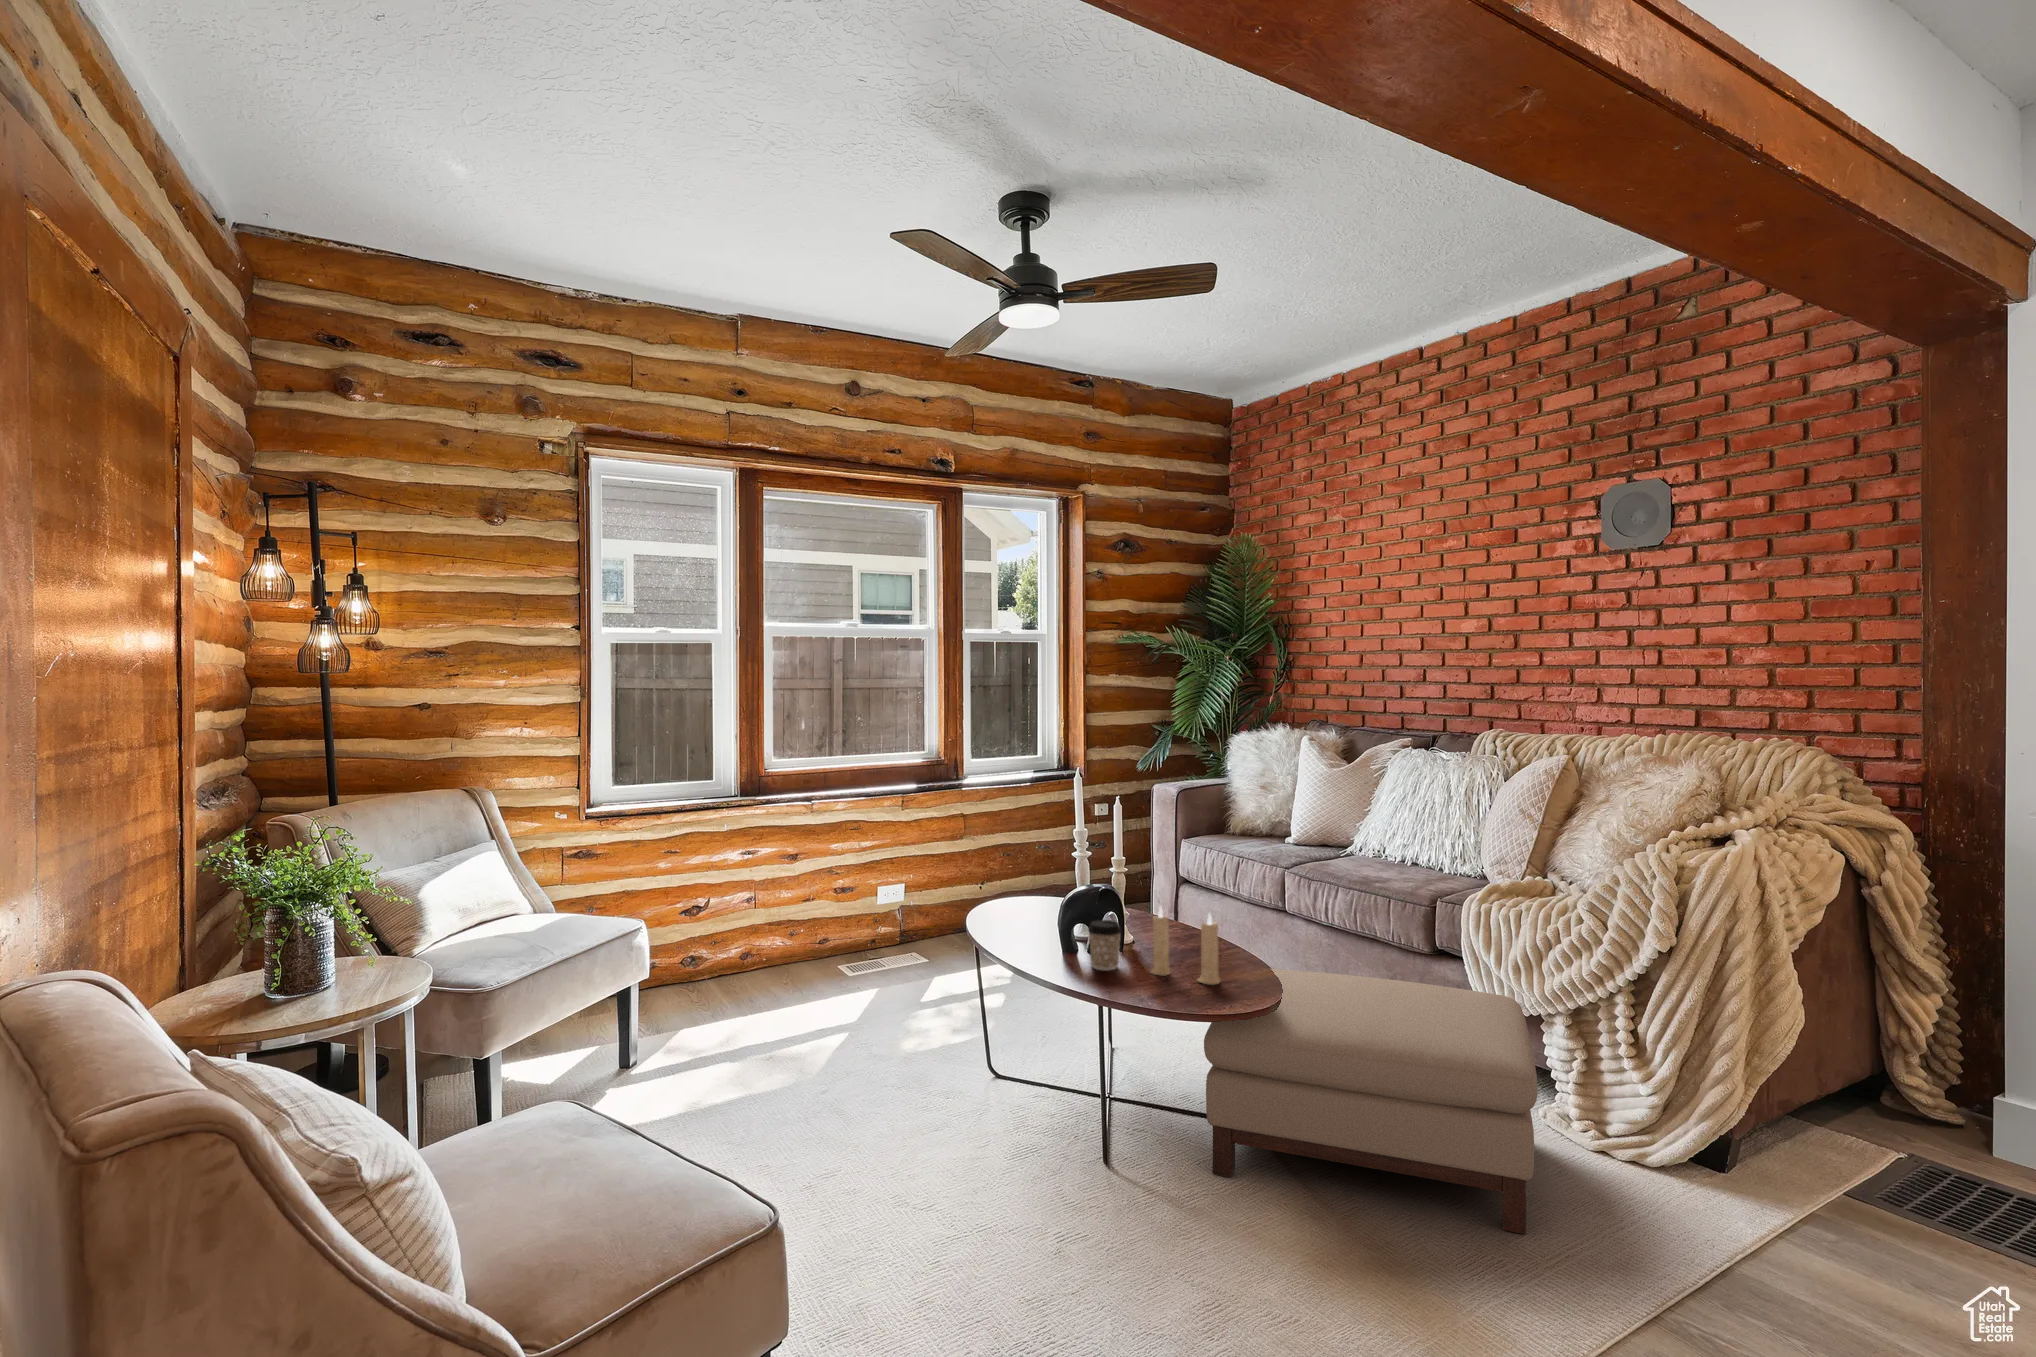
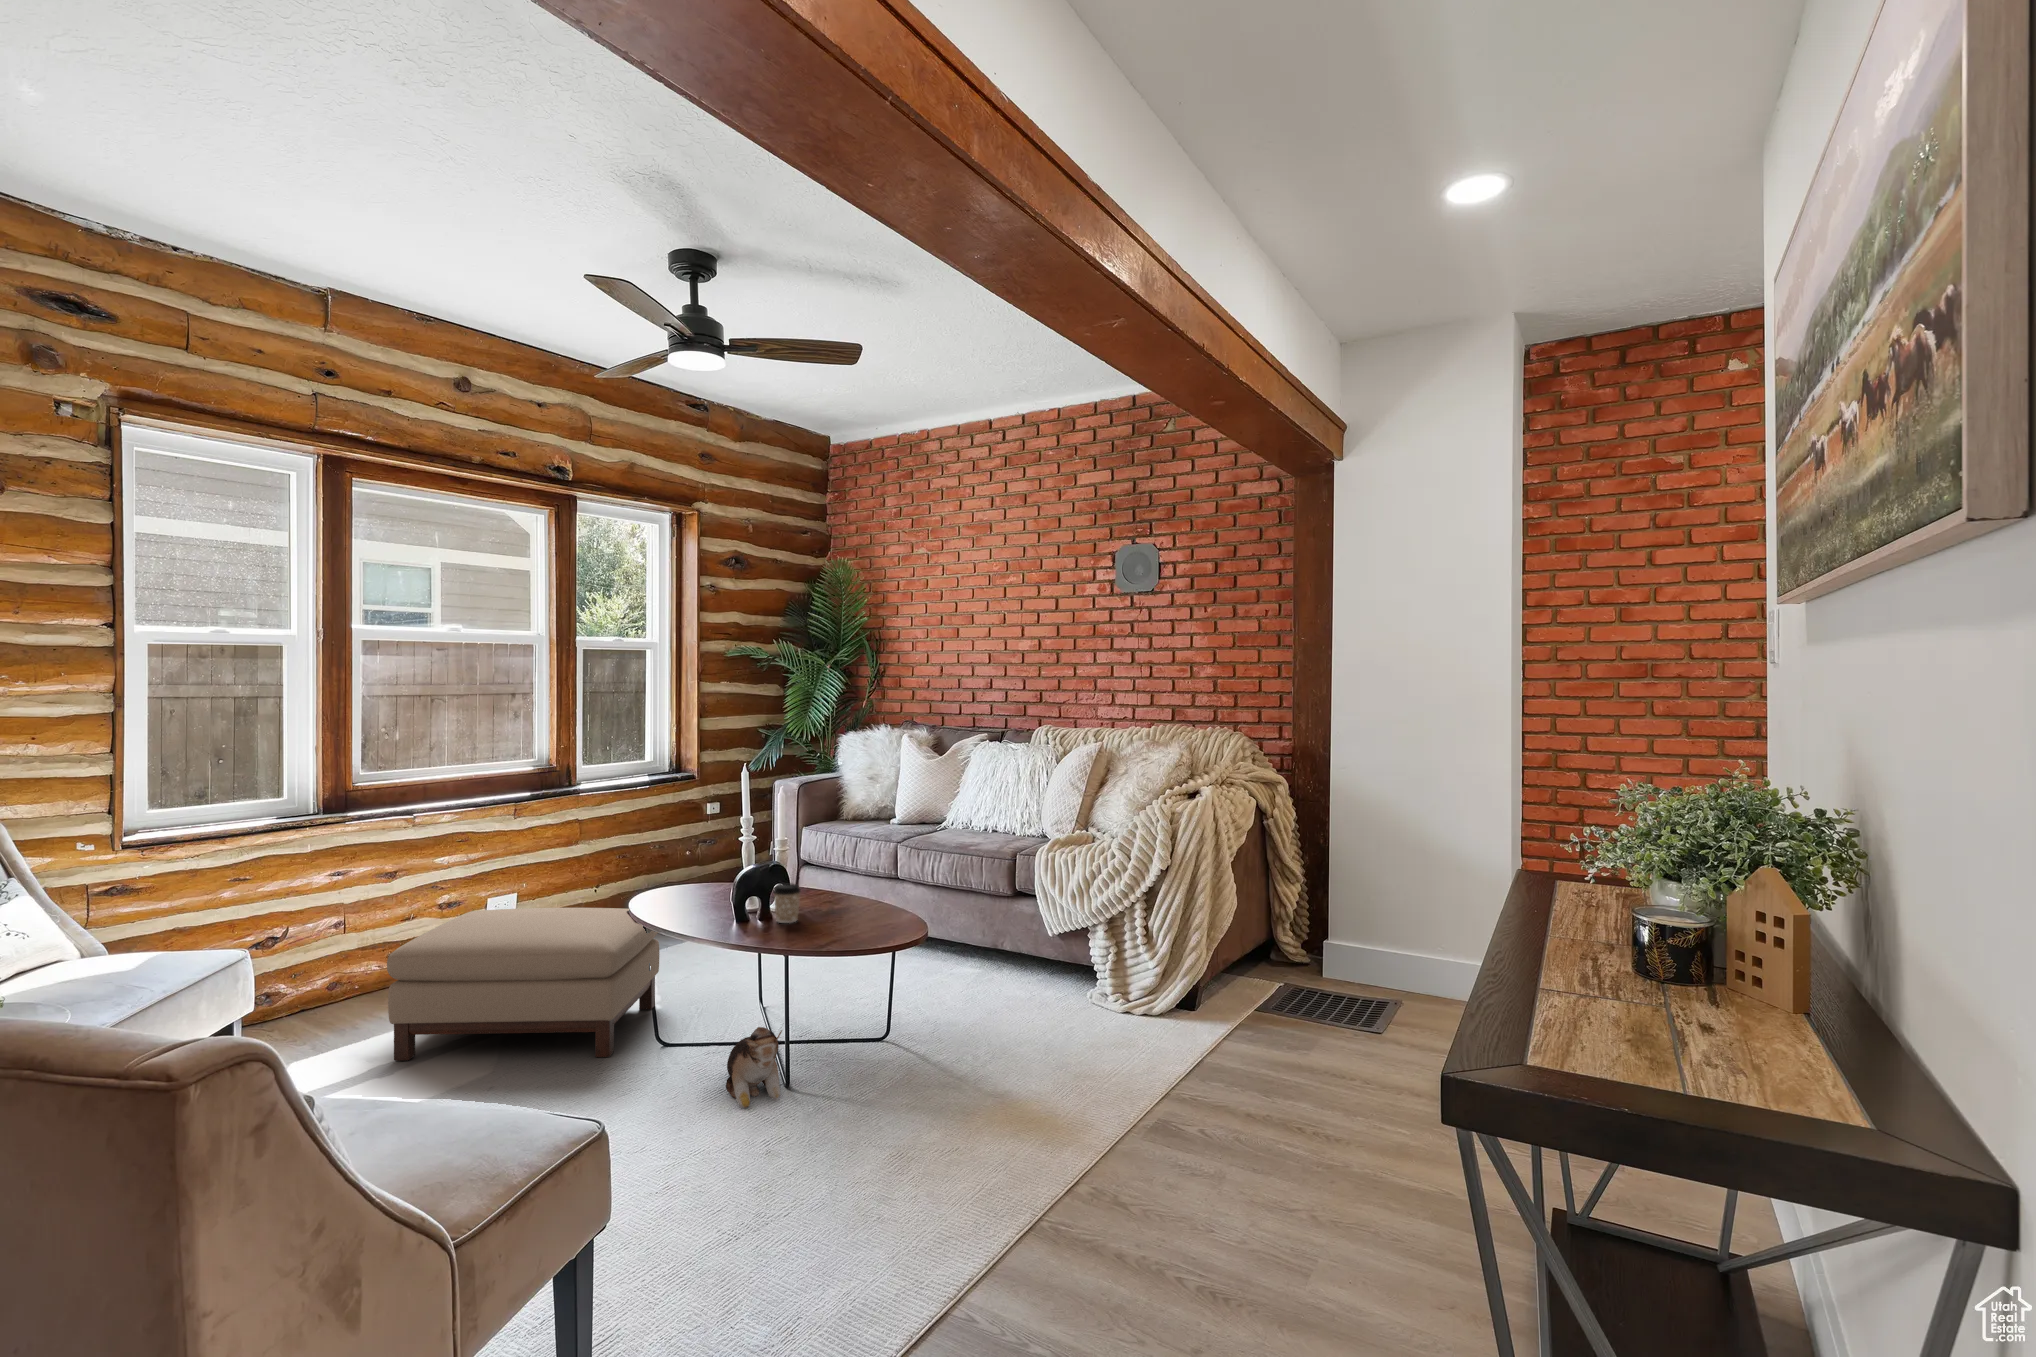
candle: present [1151,908,1220,984] -> none [824,865,881,923]
ottoman: present [1204,969,1537,1234] -> present [387,908,660,1061]
plush toy: none [1015,1106,1074,1206] -> present [726,1027,782,1108]

